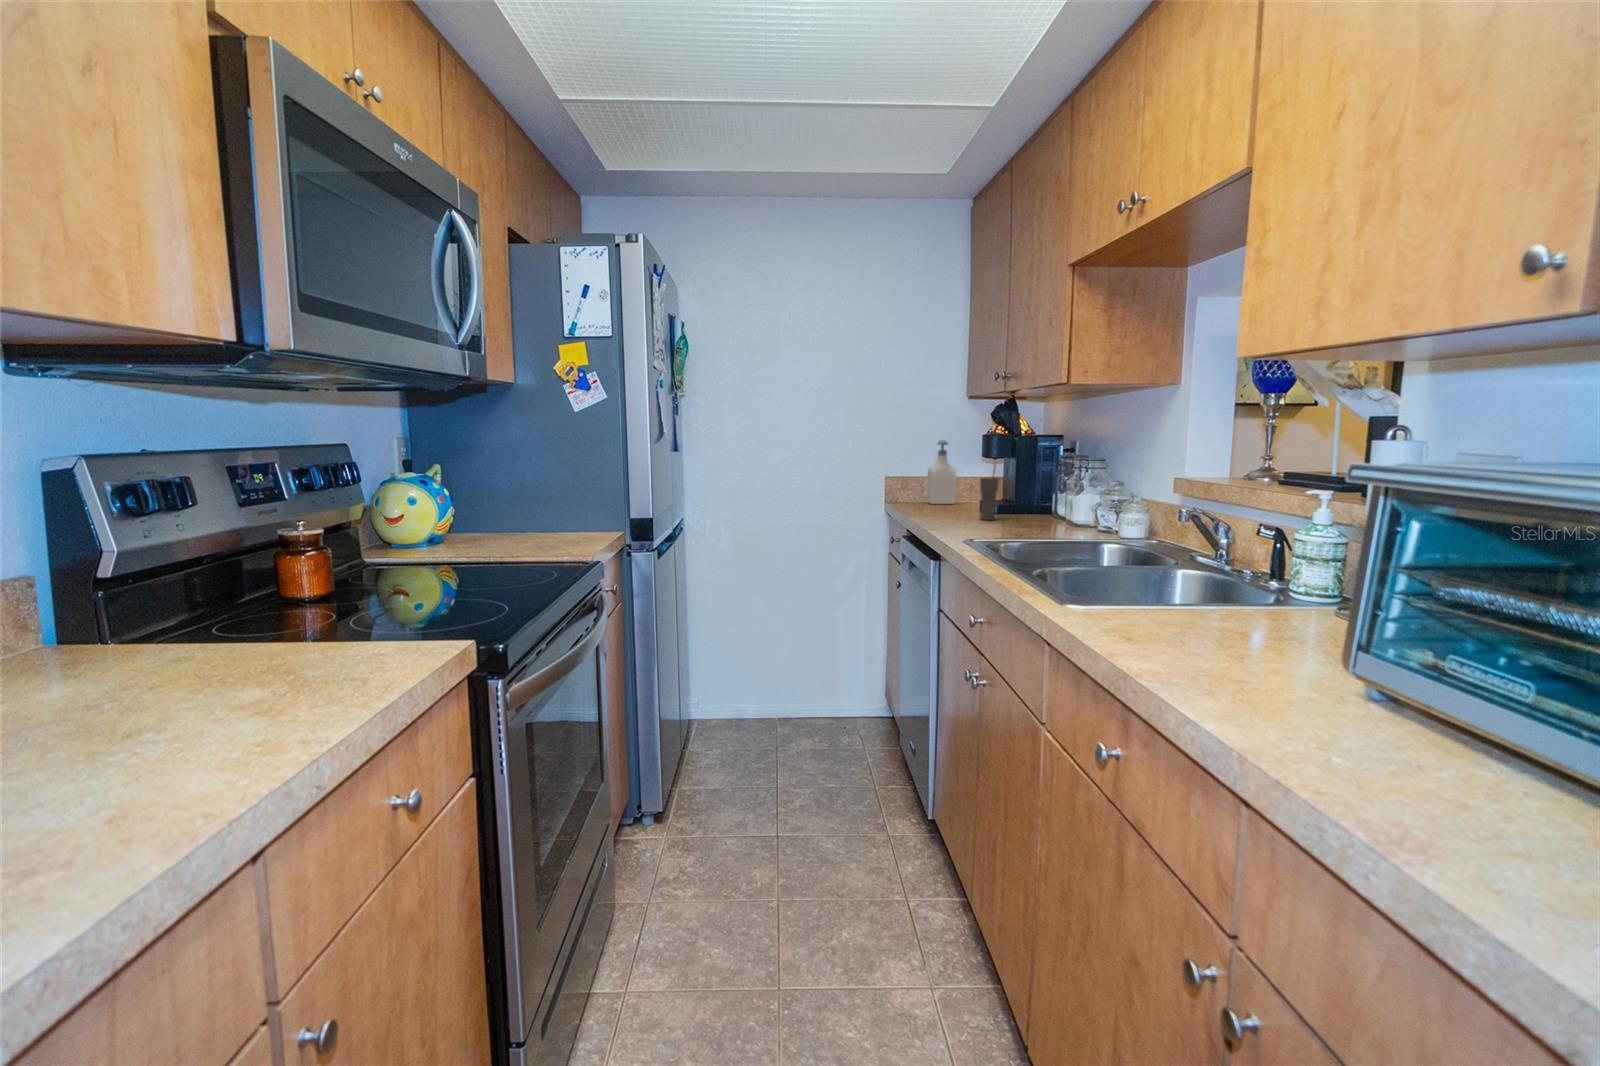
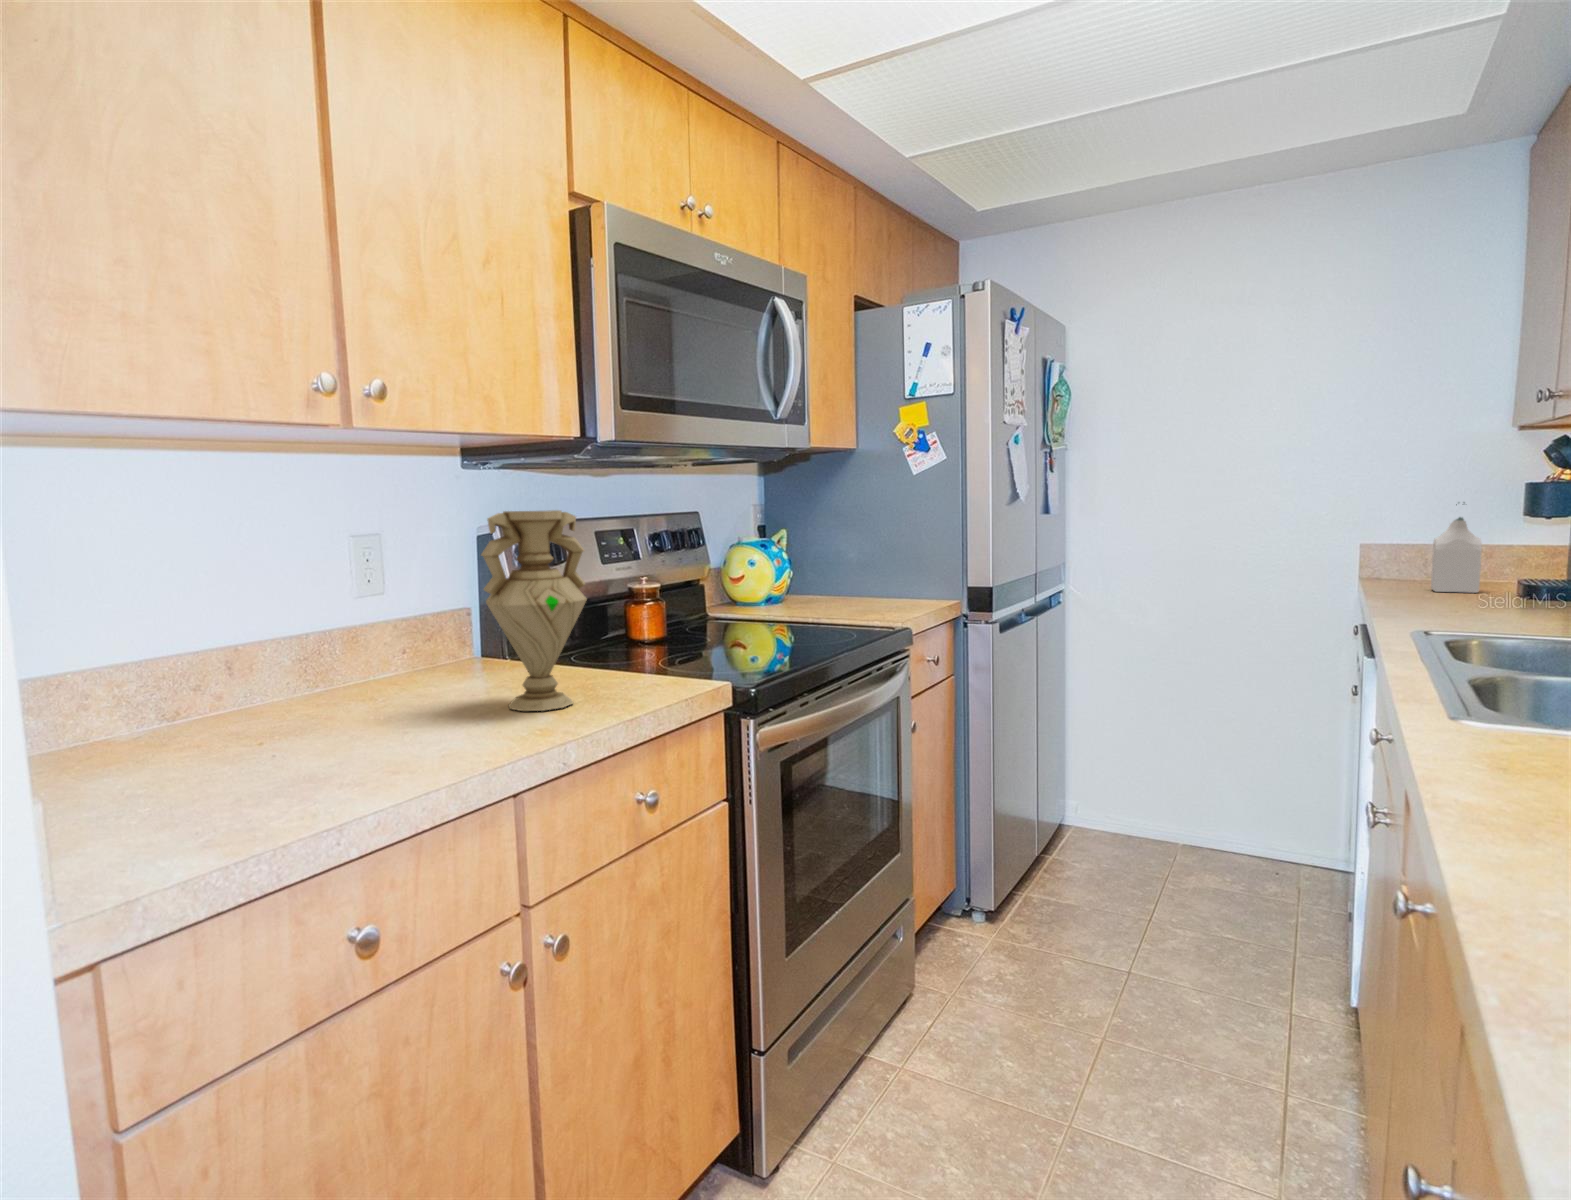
vase: none [120,445,304,727] -> present [481,510,587,711]
cup: present [980,465,998,520] -> none [1489,532,1523,615]

